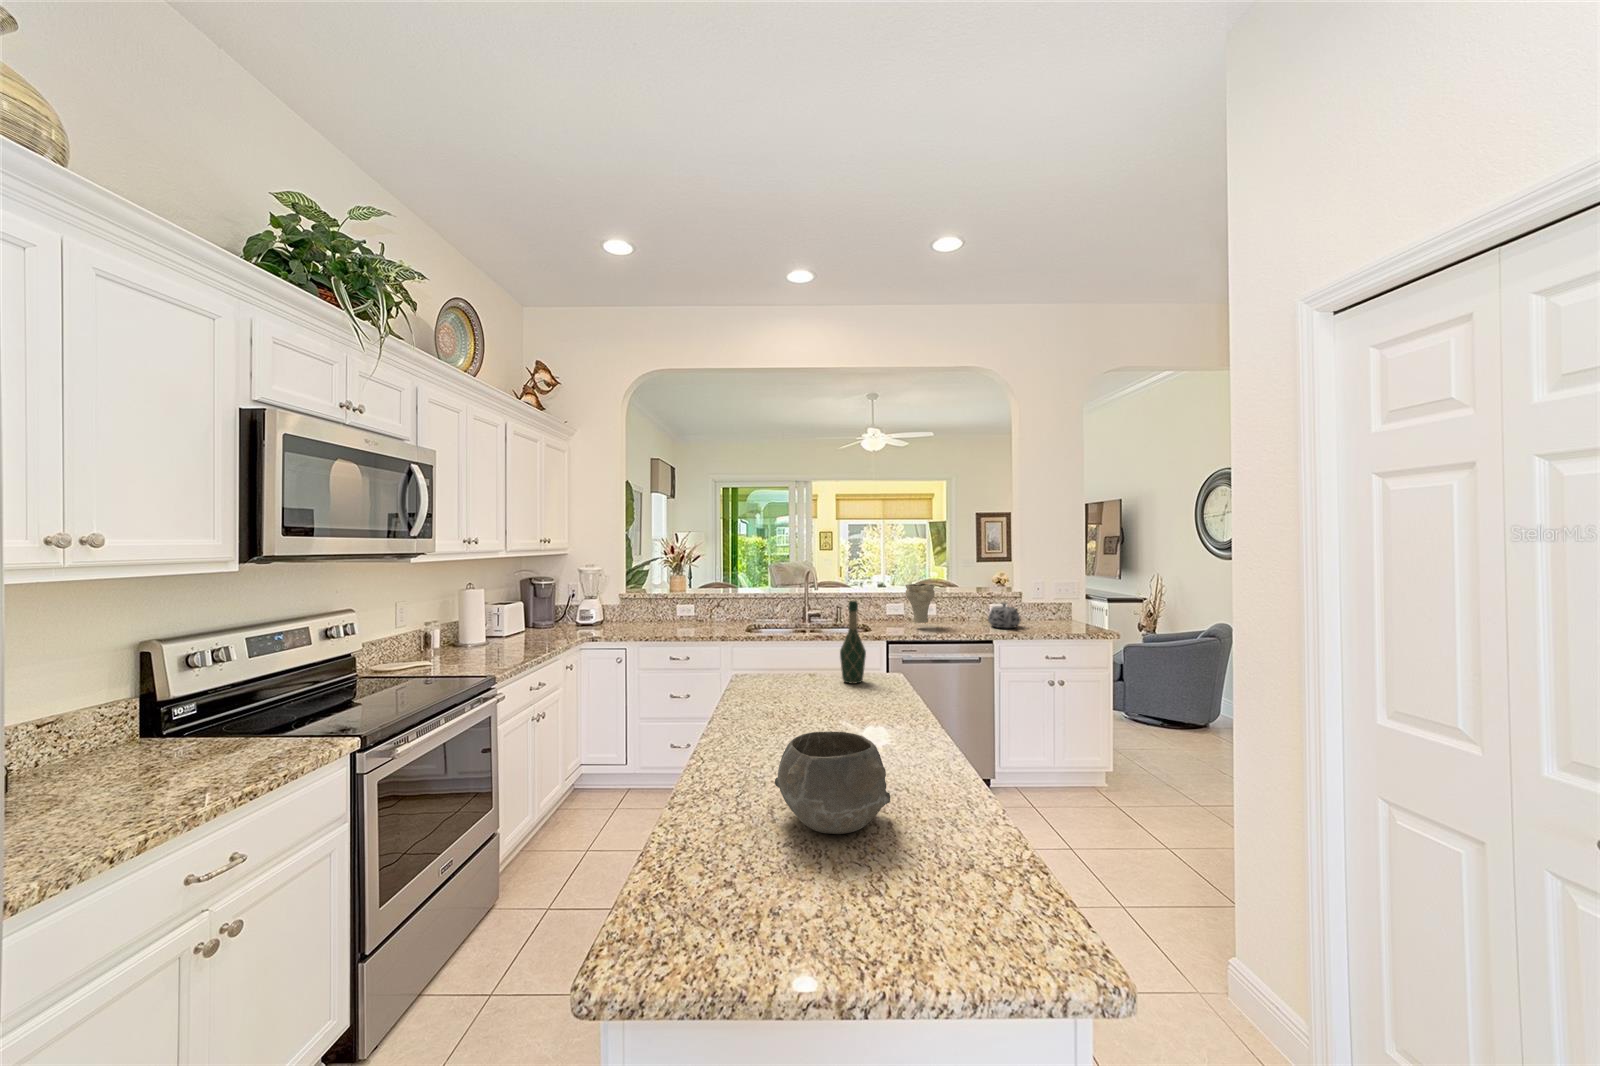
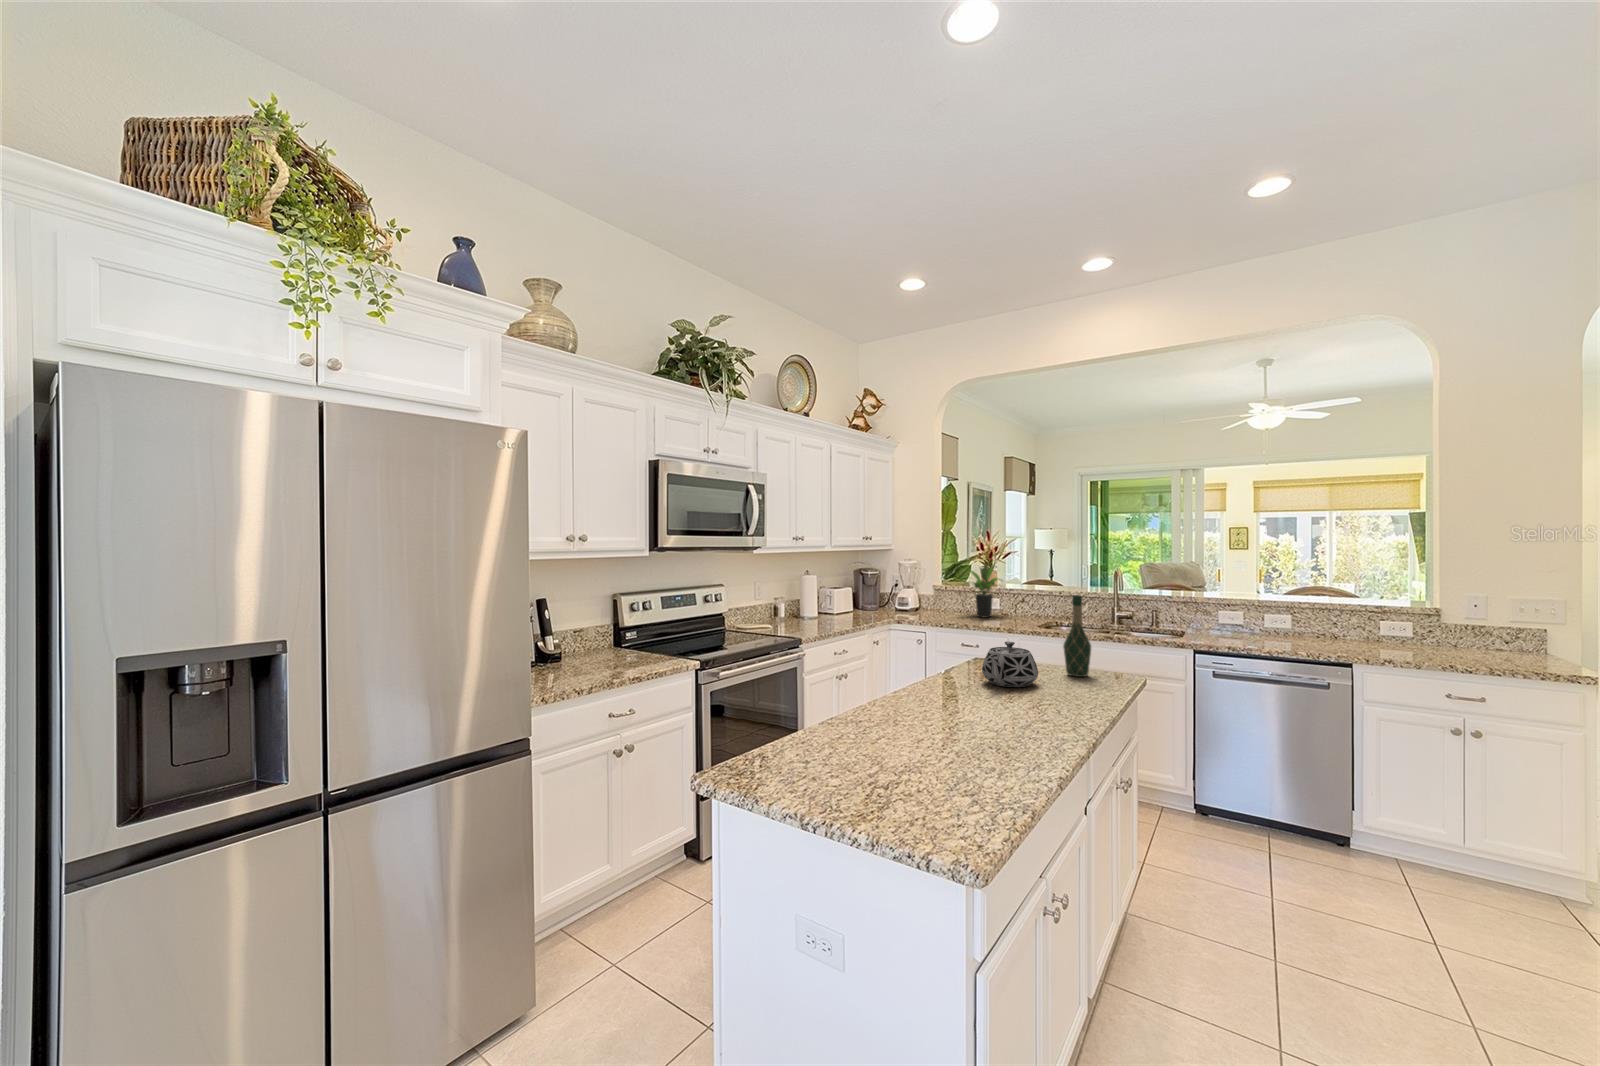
potted plant: none [656,571,708,626] -> present [964,567,1000,618]
vase: present [905,584,935,623] -> none [1230,587,1279,637]
teapot: present [988,603,1021,628] -> present [982,641,1038,687]
bowl: present [775,731,890,834] -> none [869,685,961,759]

